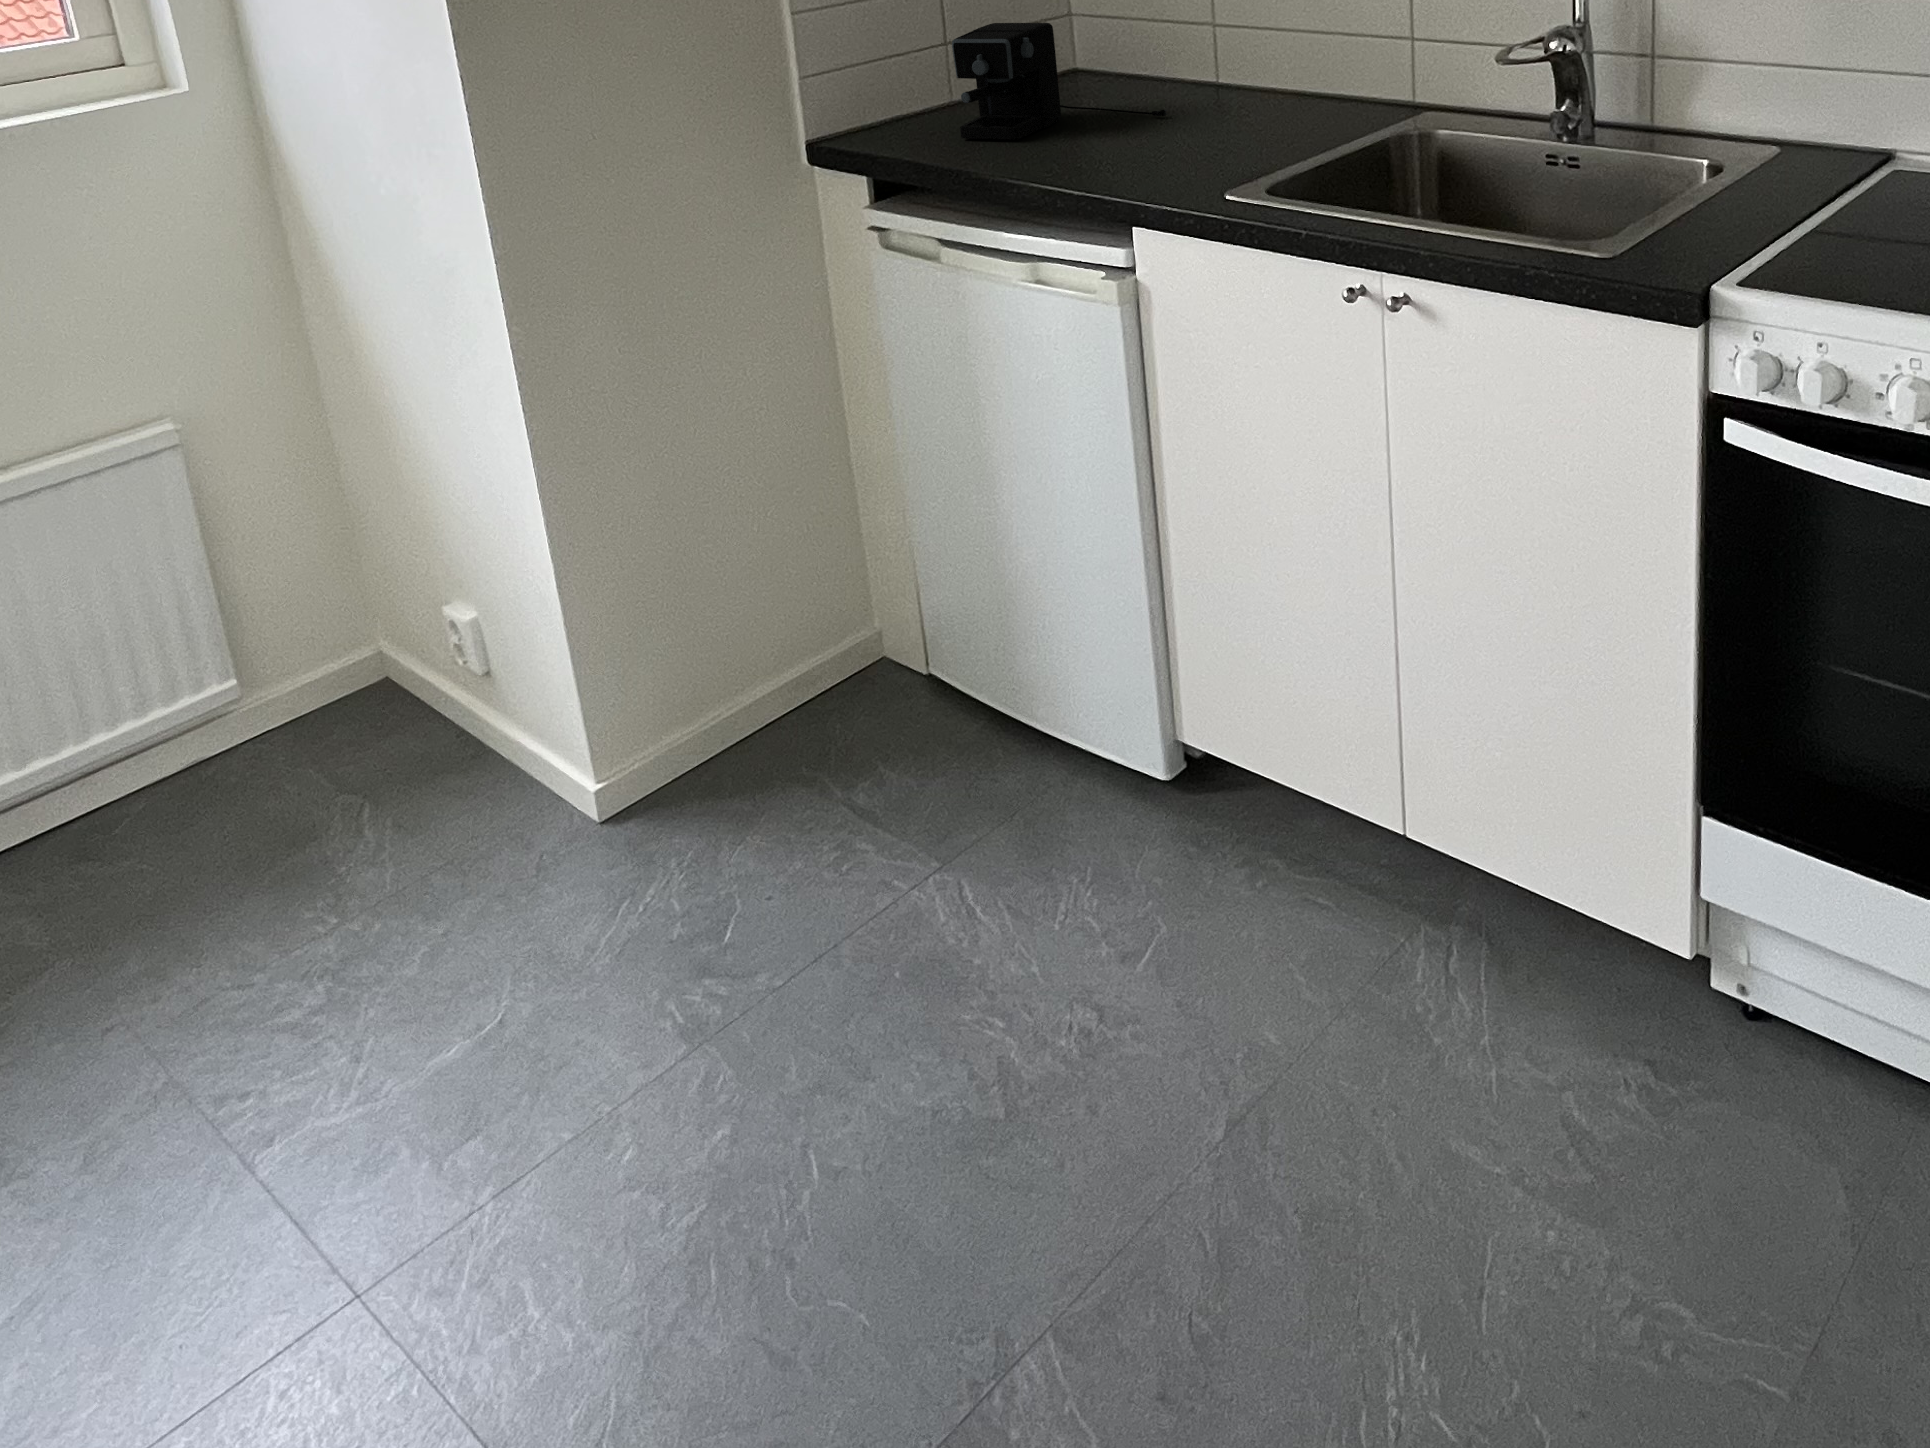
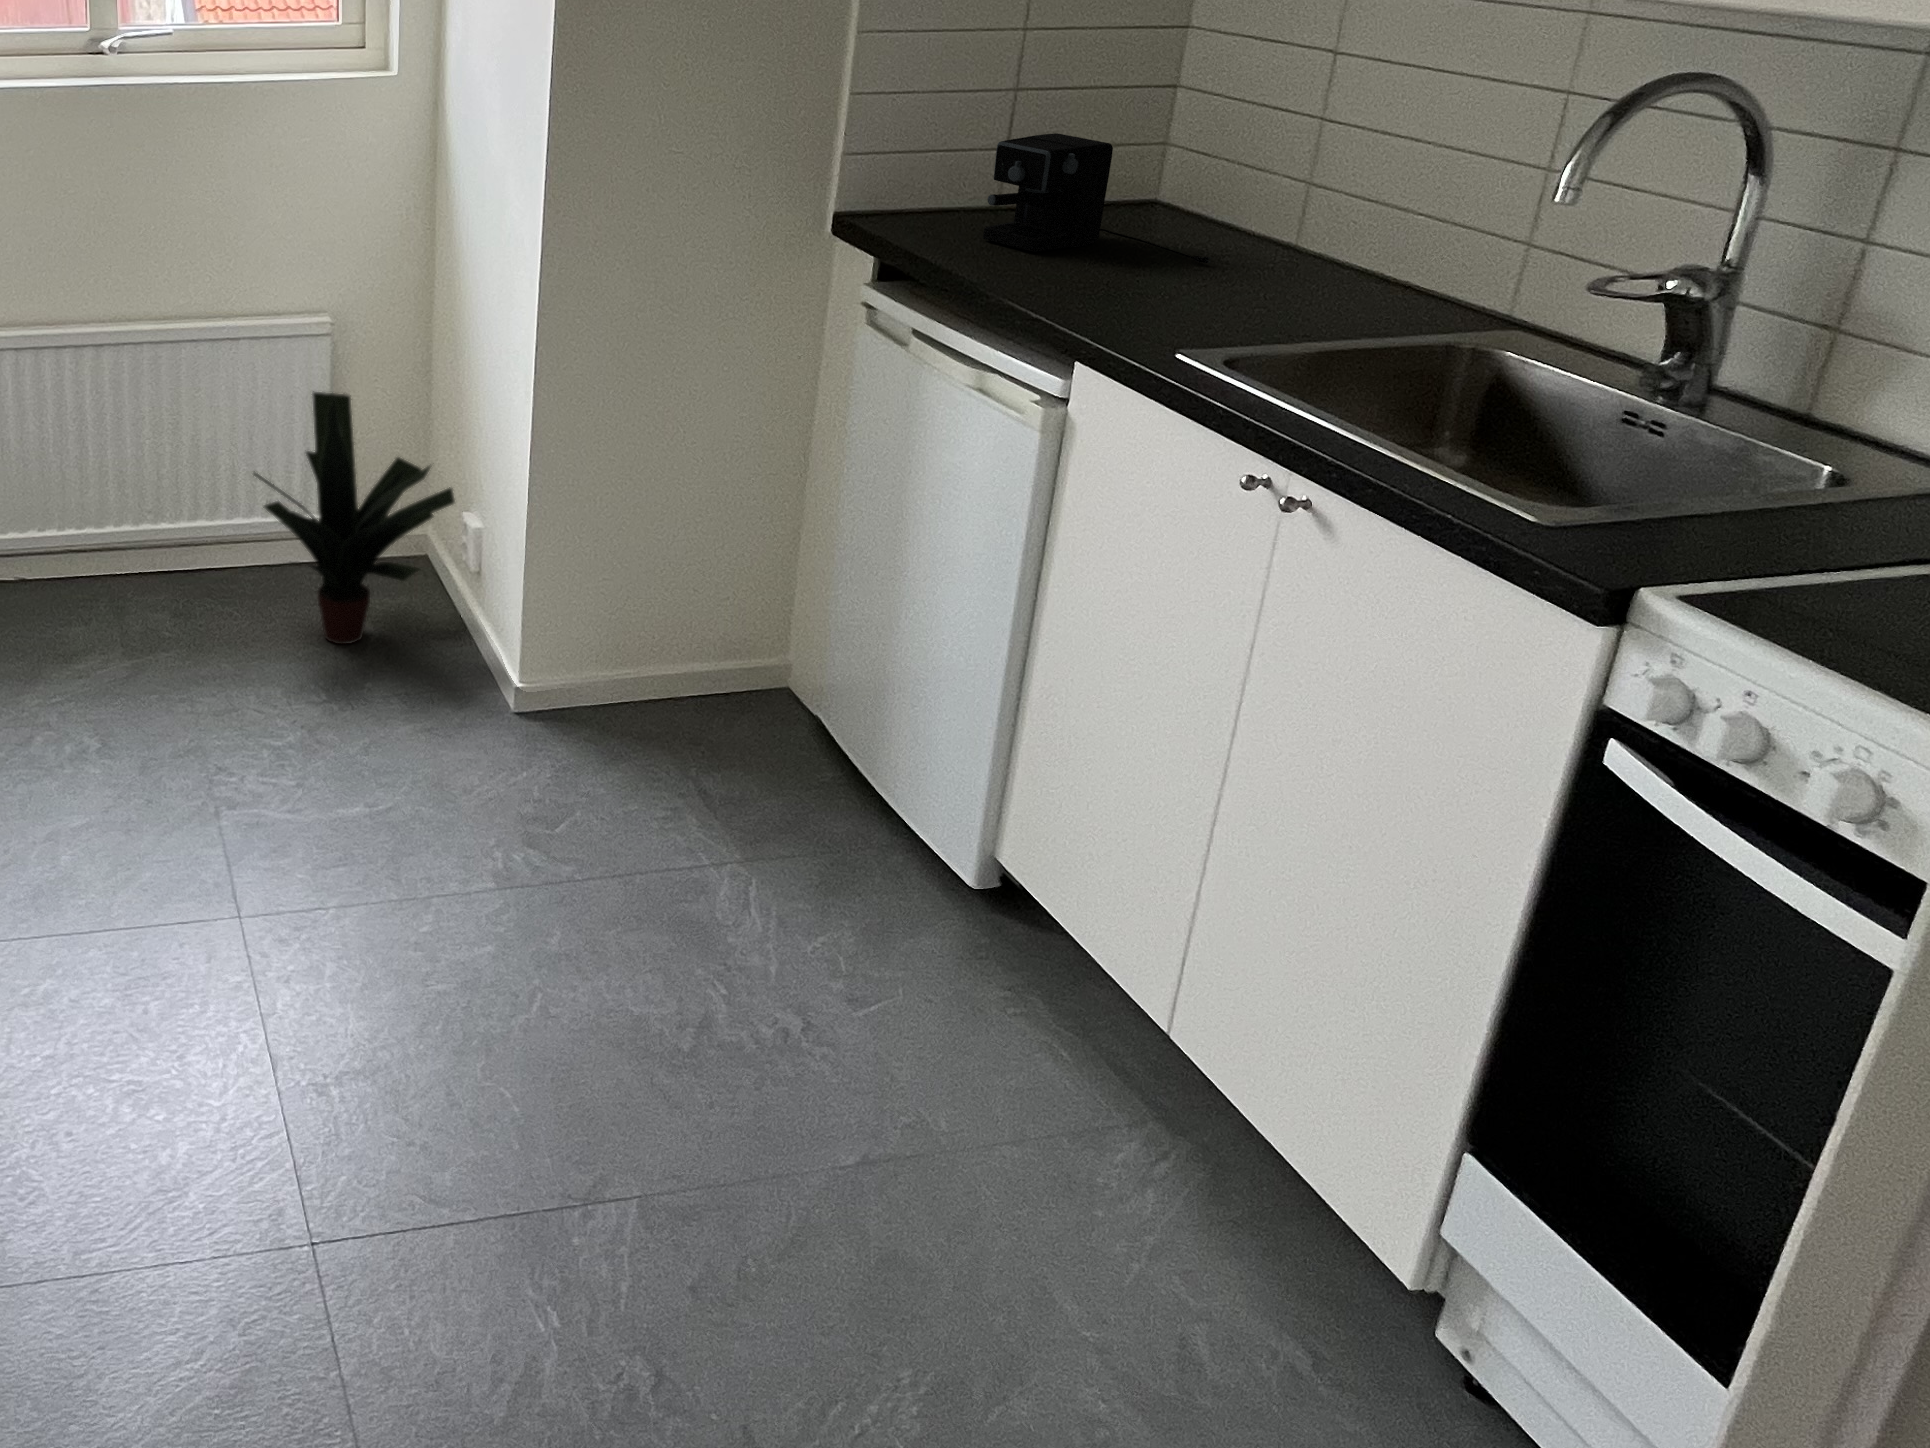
potted plant: none [114,515,427,837] -> present [254,391,455,644]

